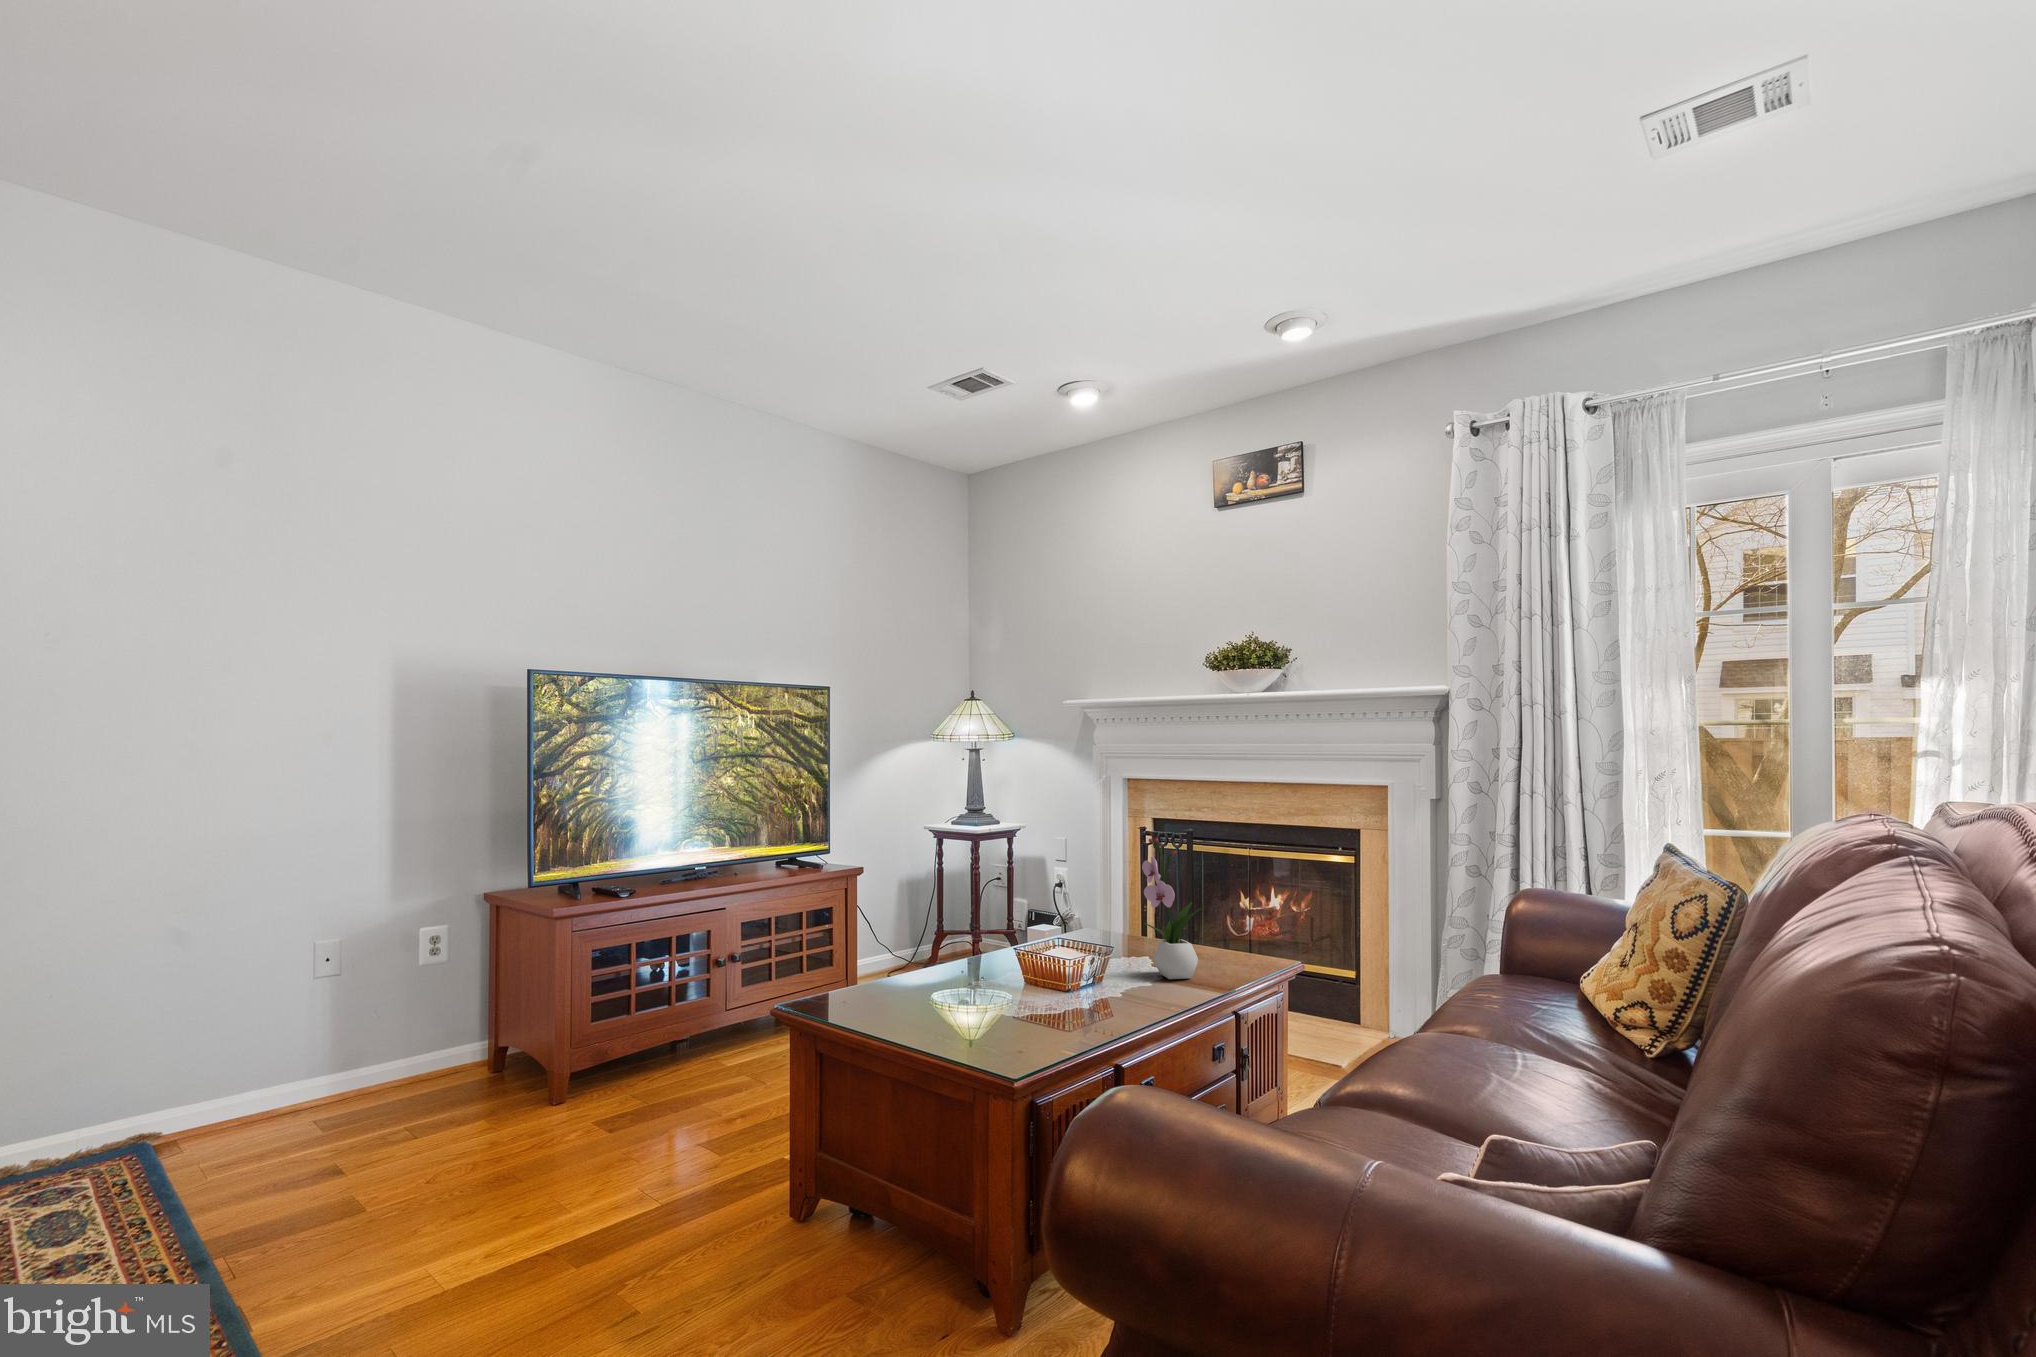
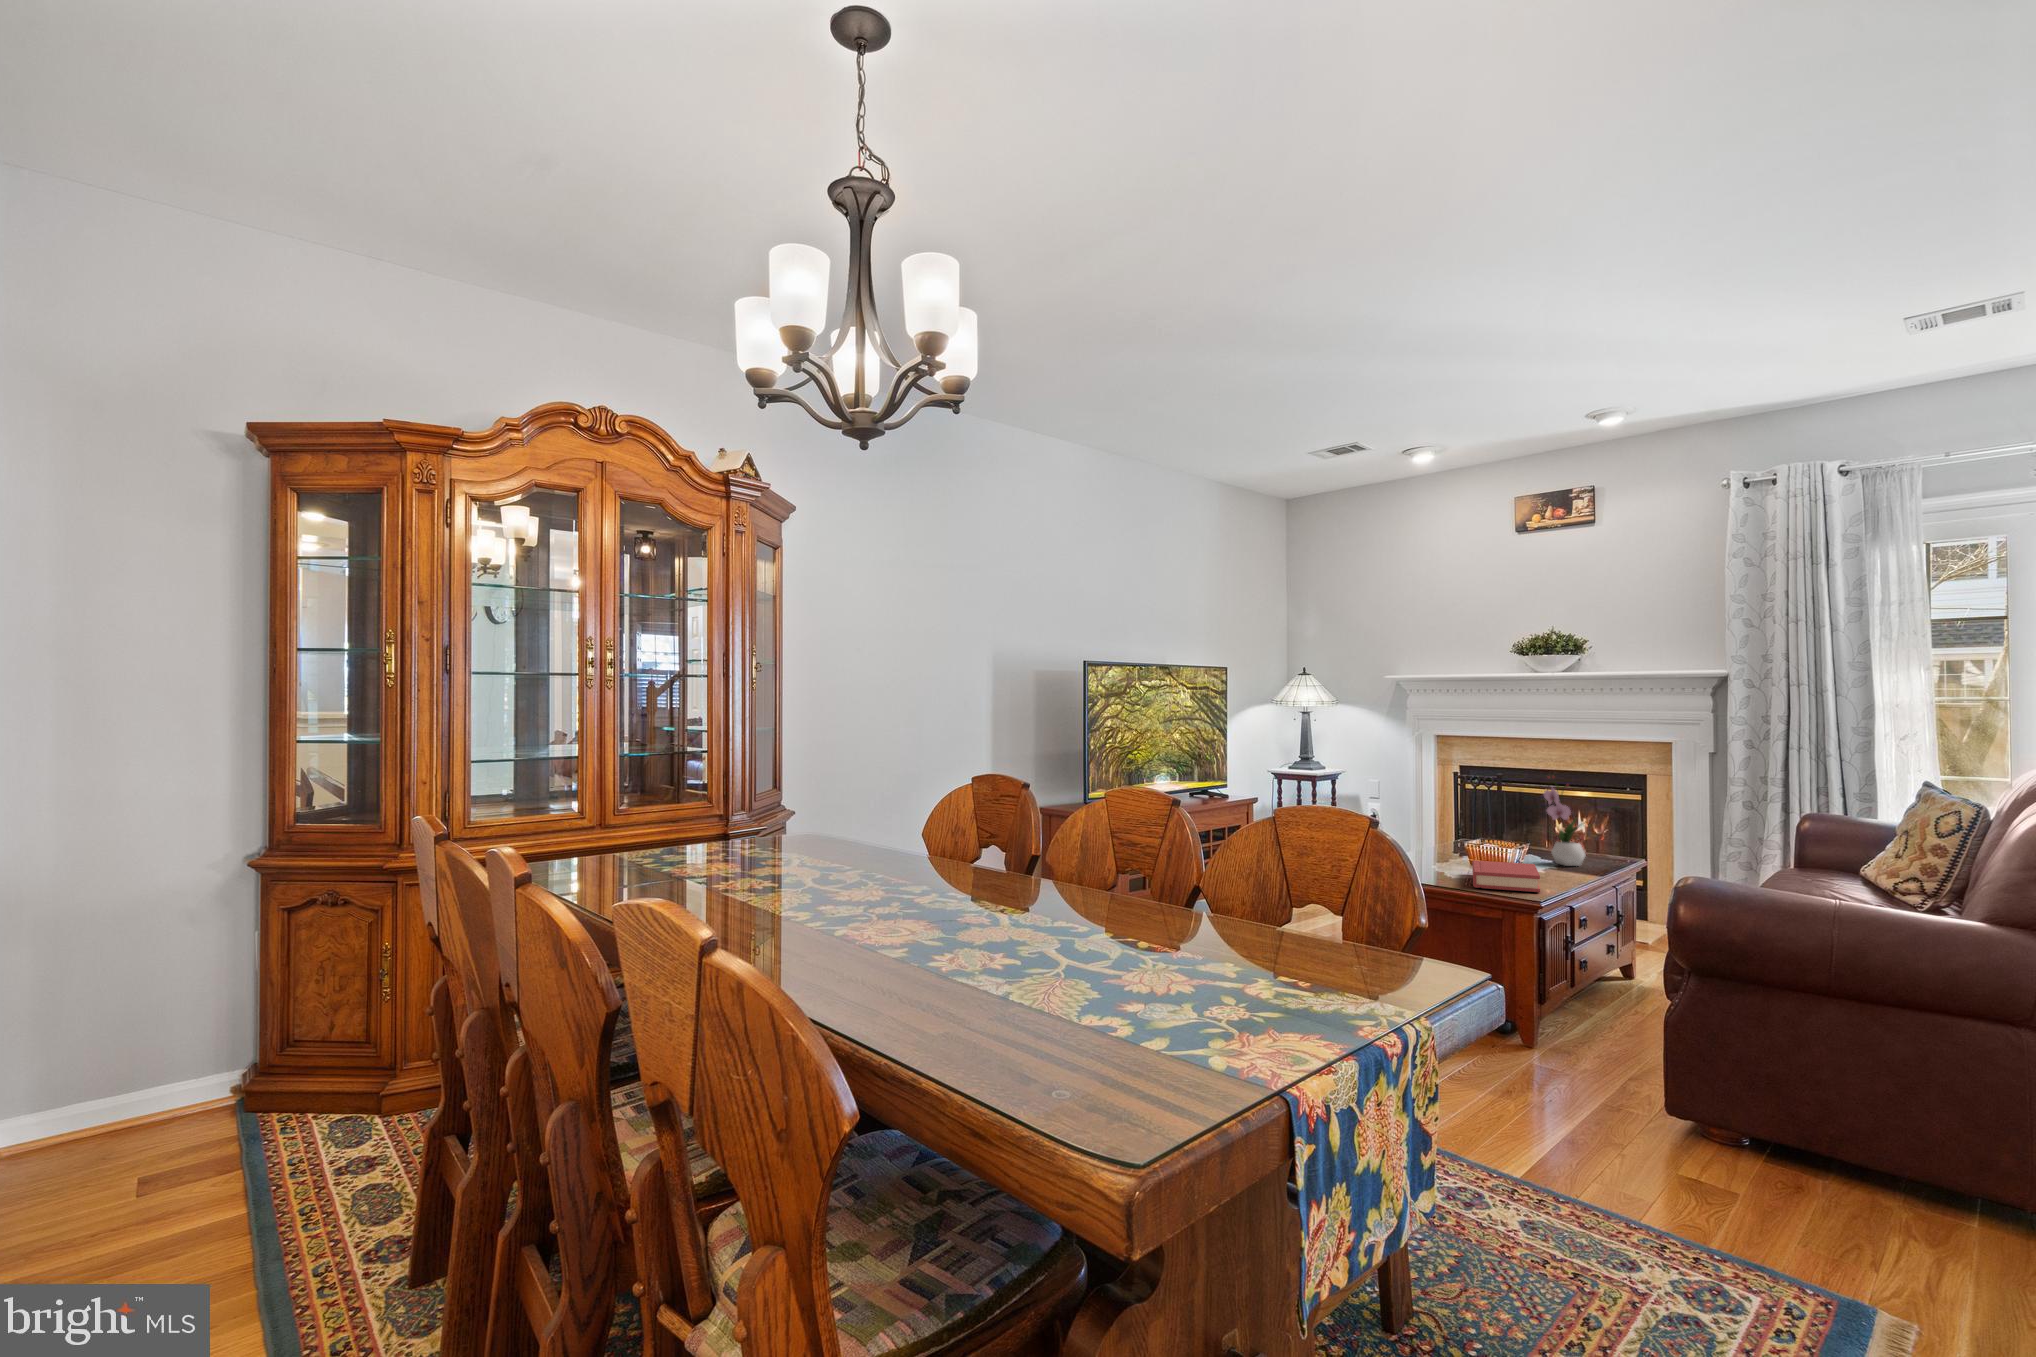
hardback book: none [962,979,1090,1043] -> present [1472,861,1540,892]

